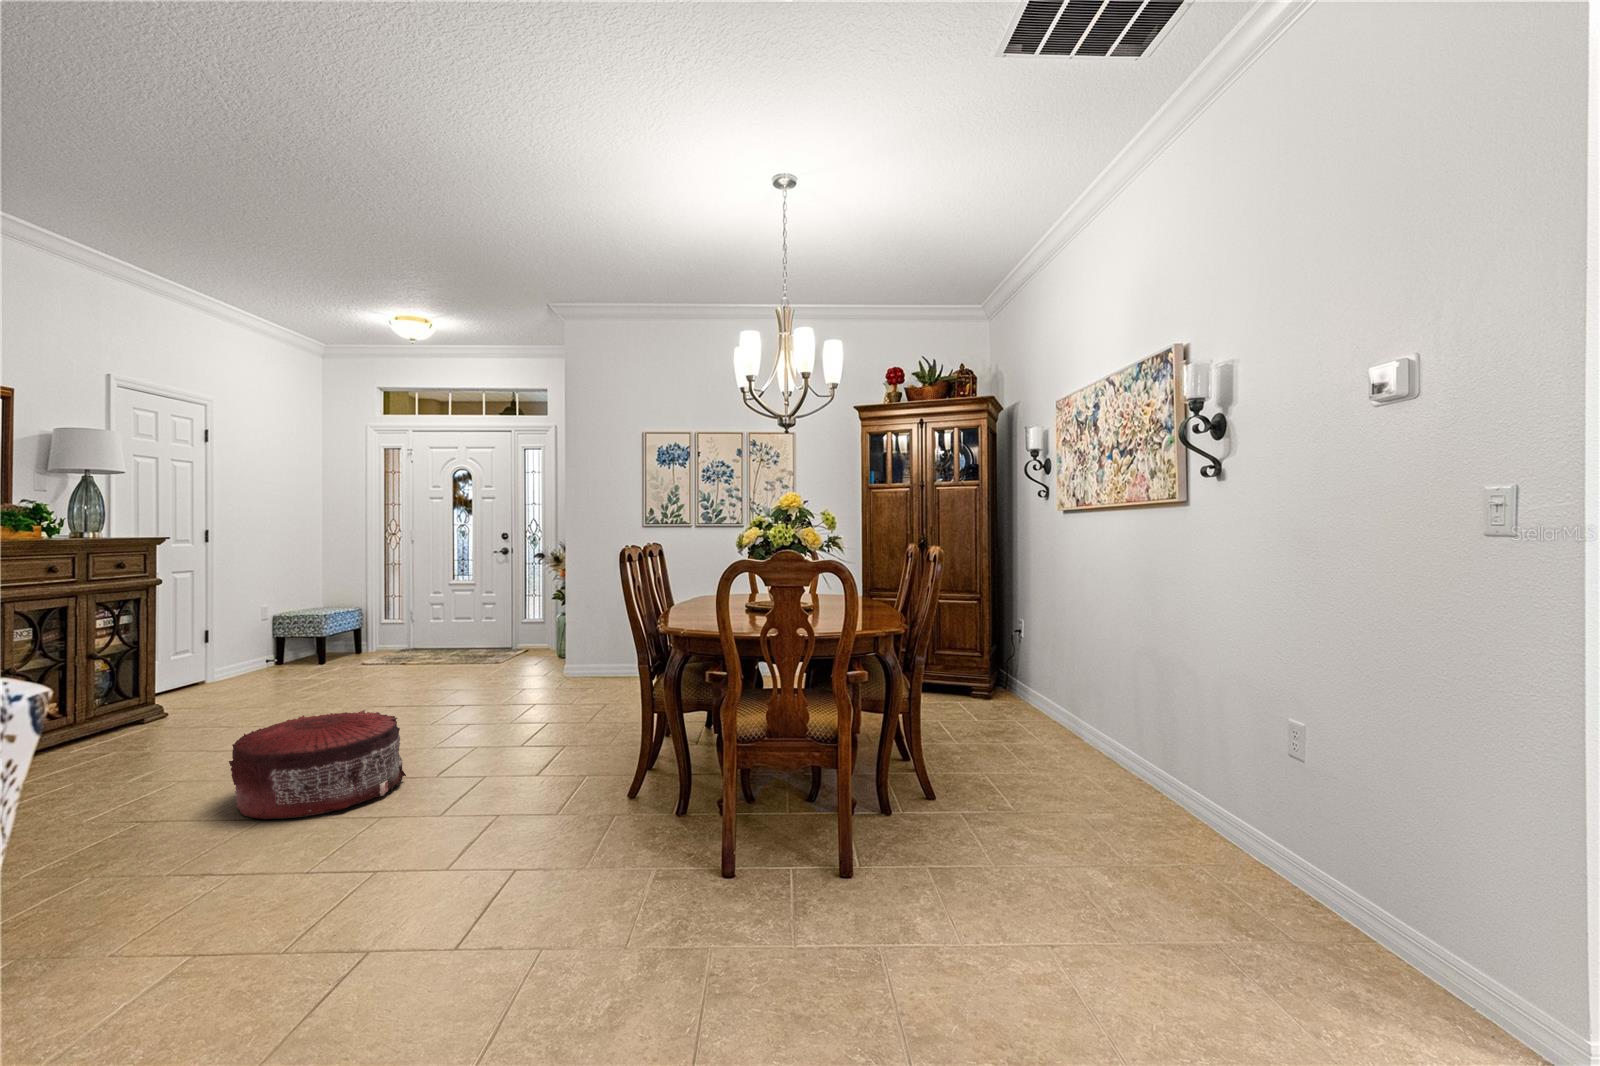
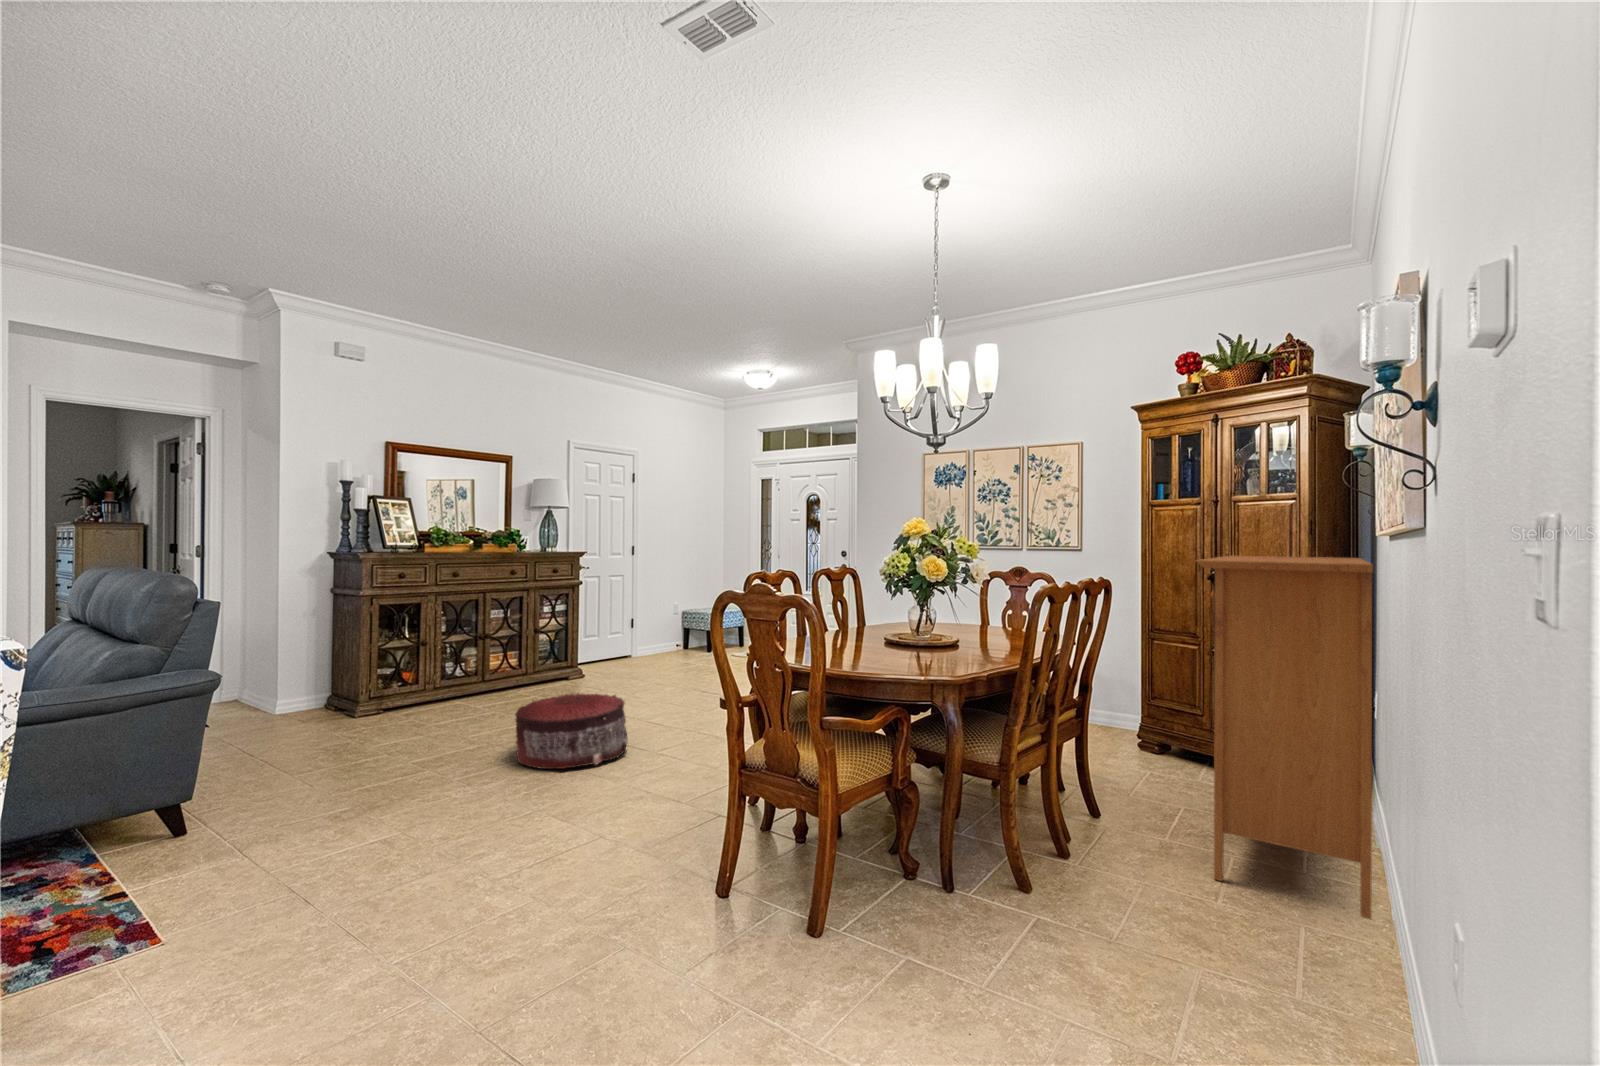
console table: none [950,524,1099,753] -> present [1196,556,1373,919]

